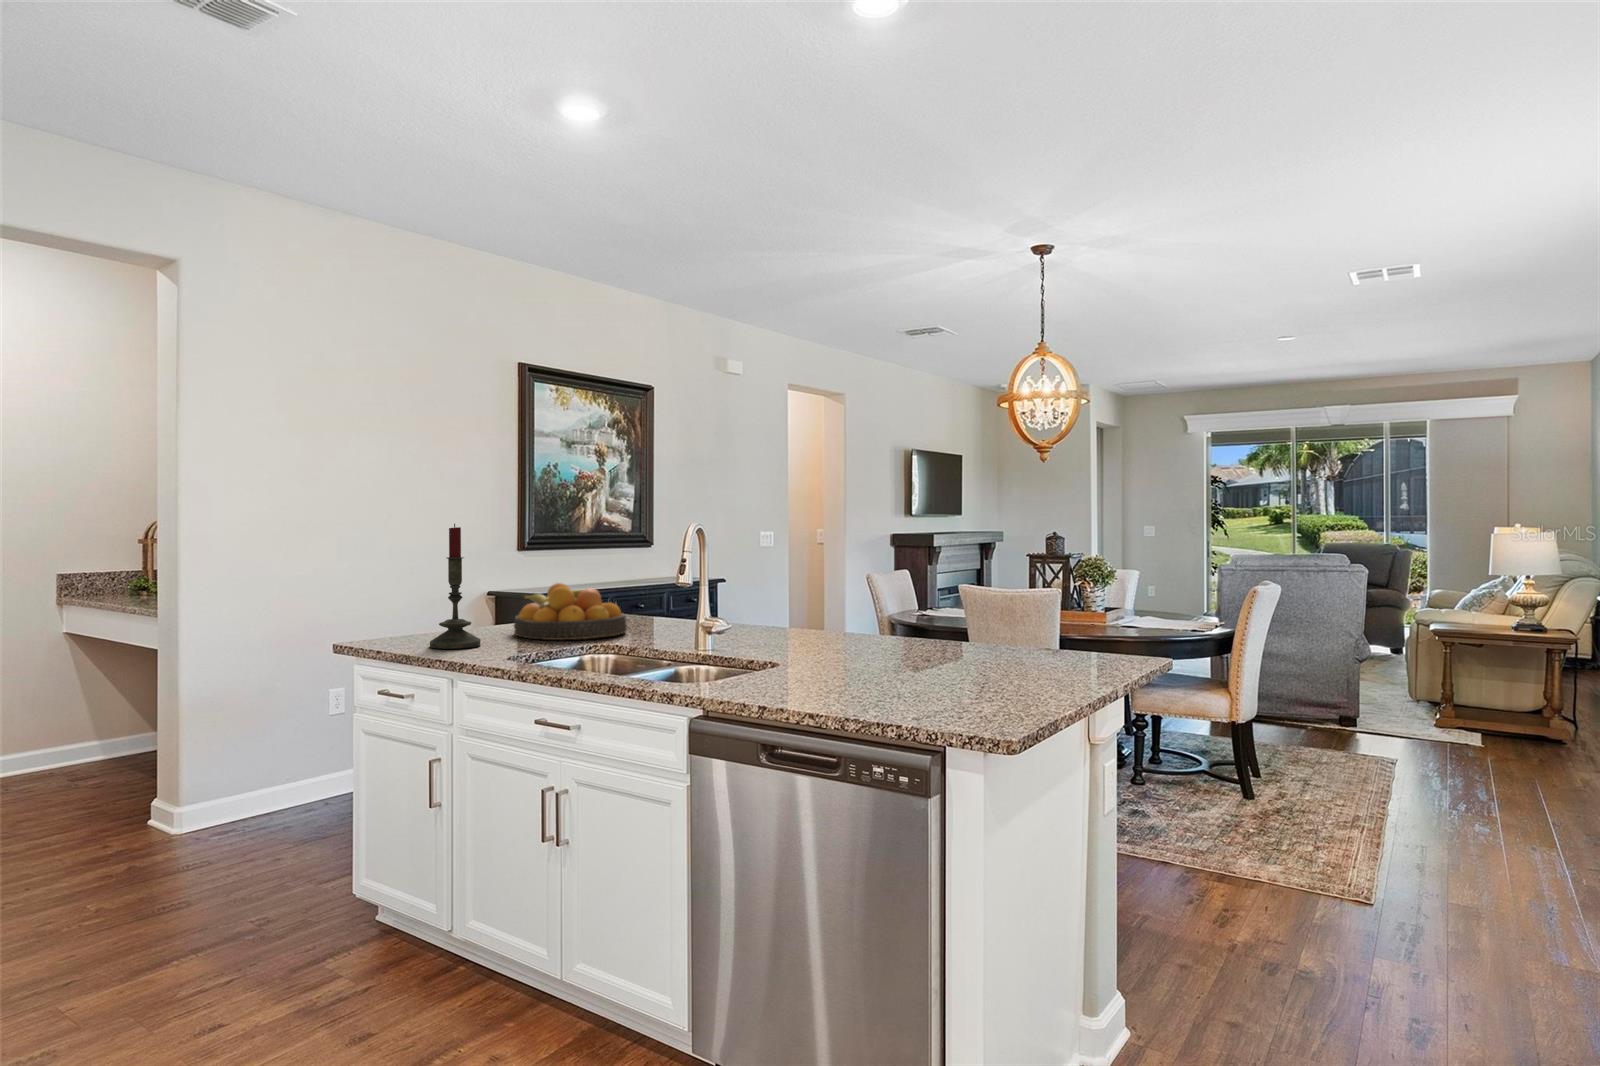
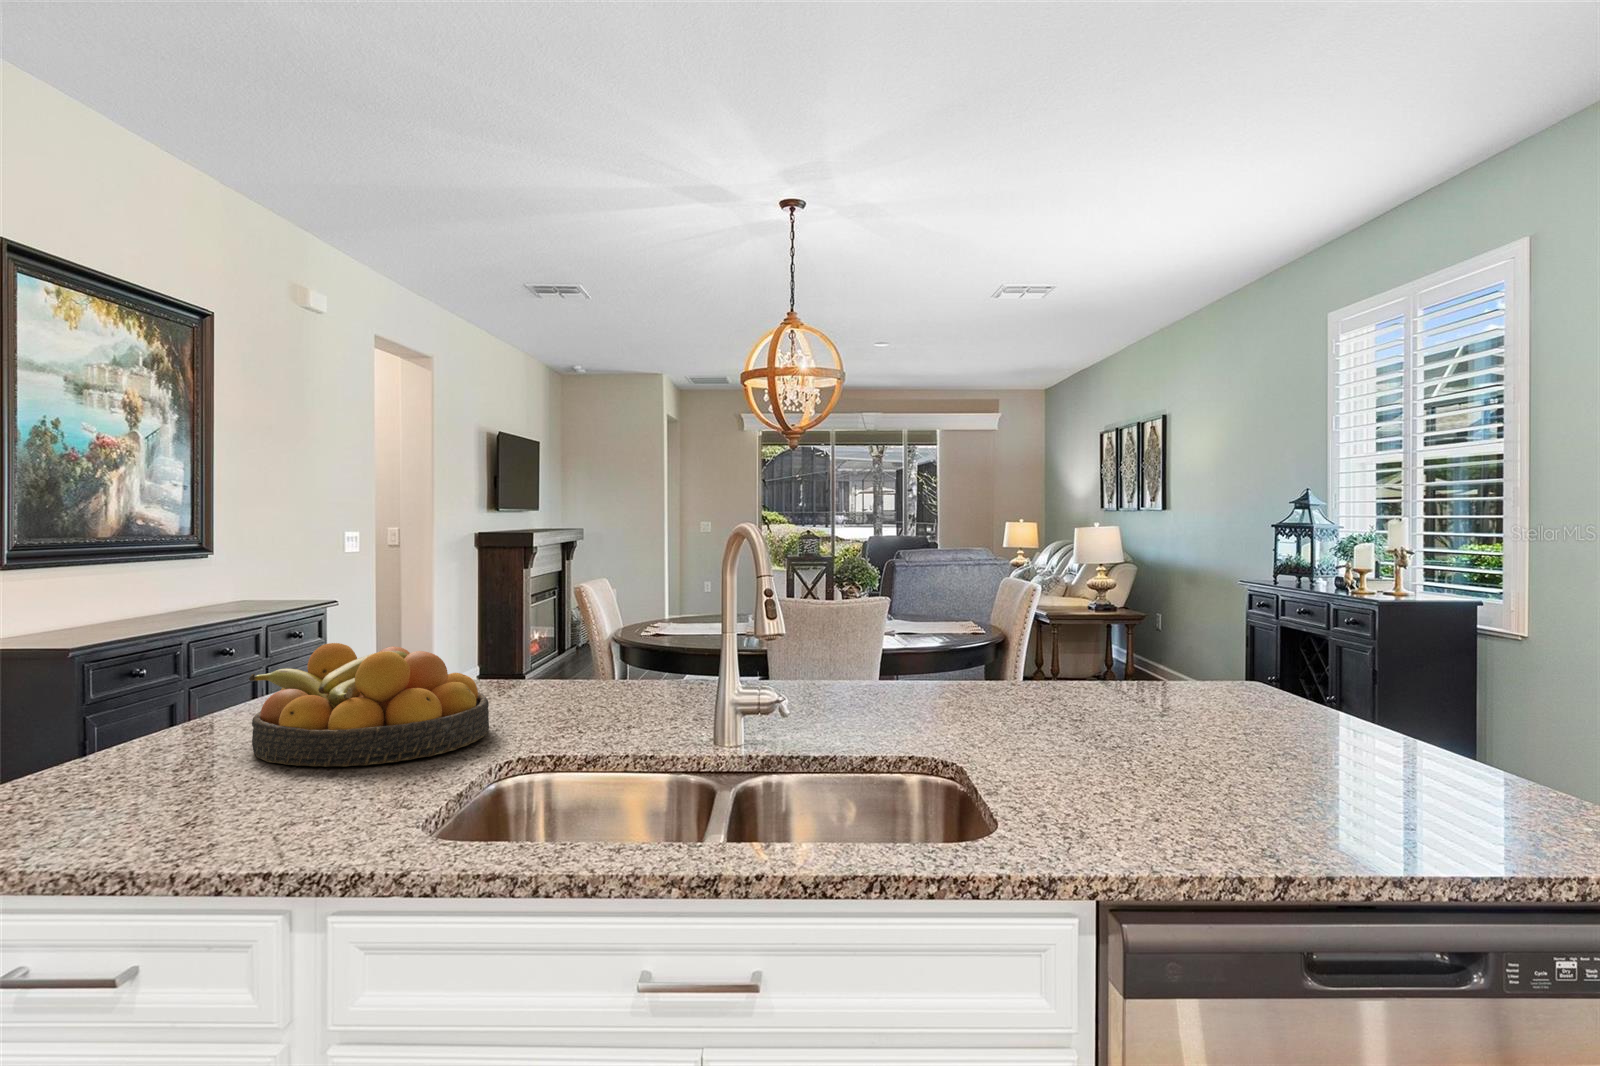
candle: present [430,524,481,649] -> none [125,527,261,838]

